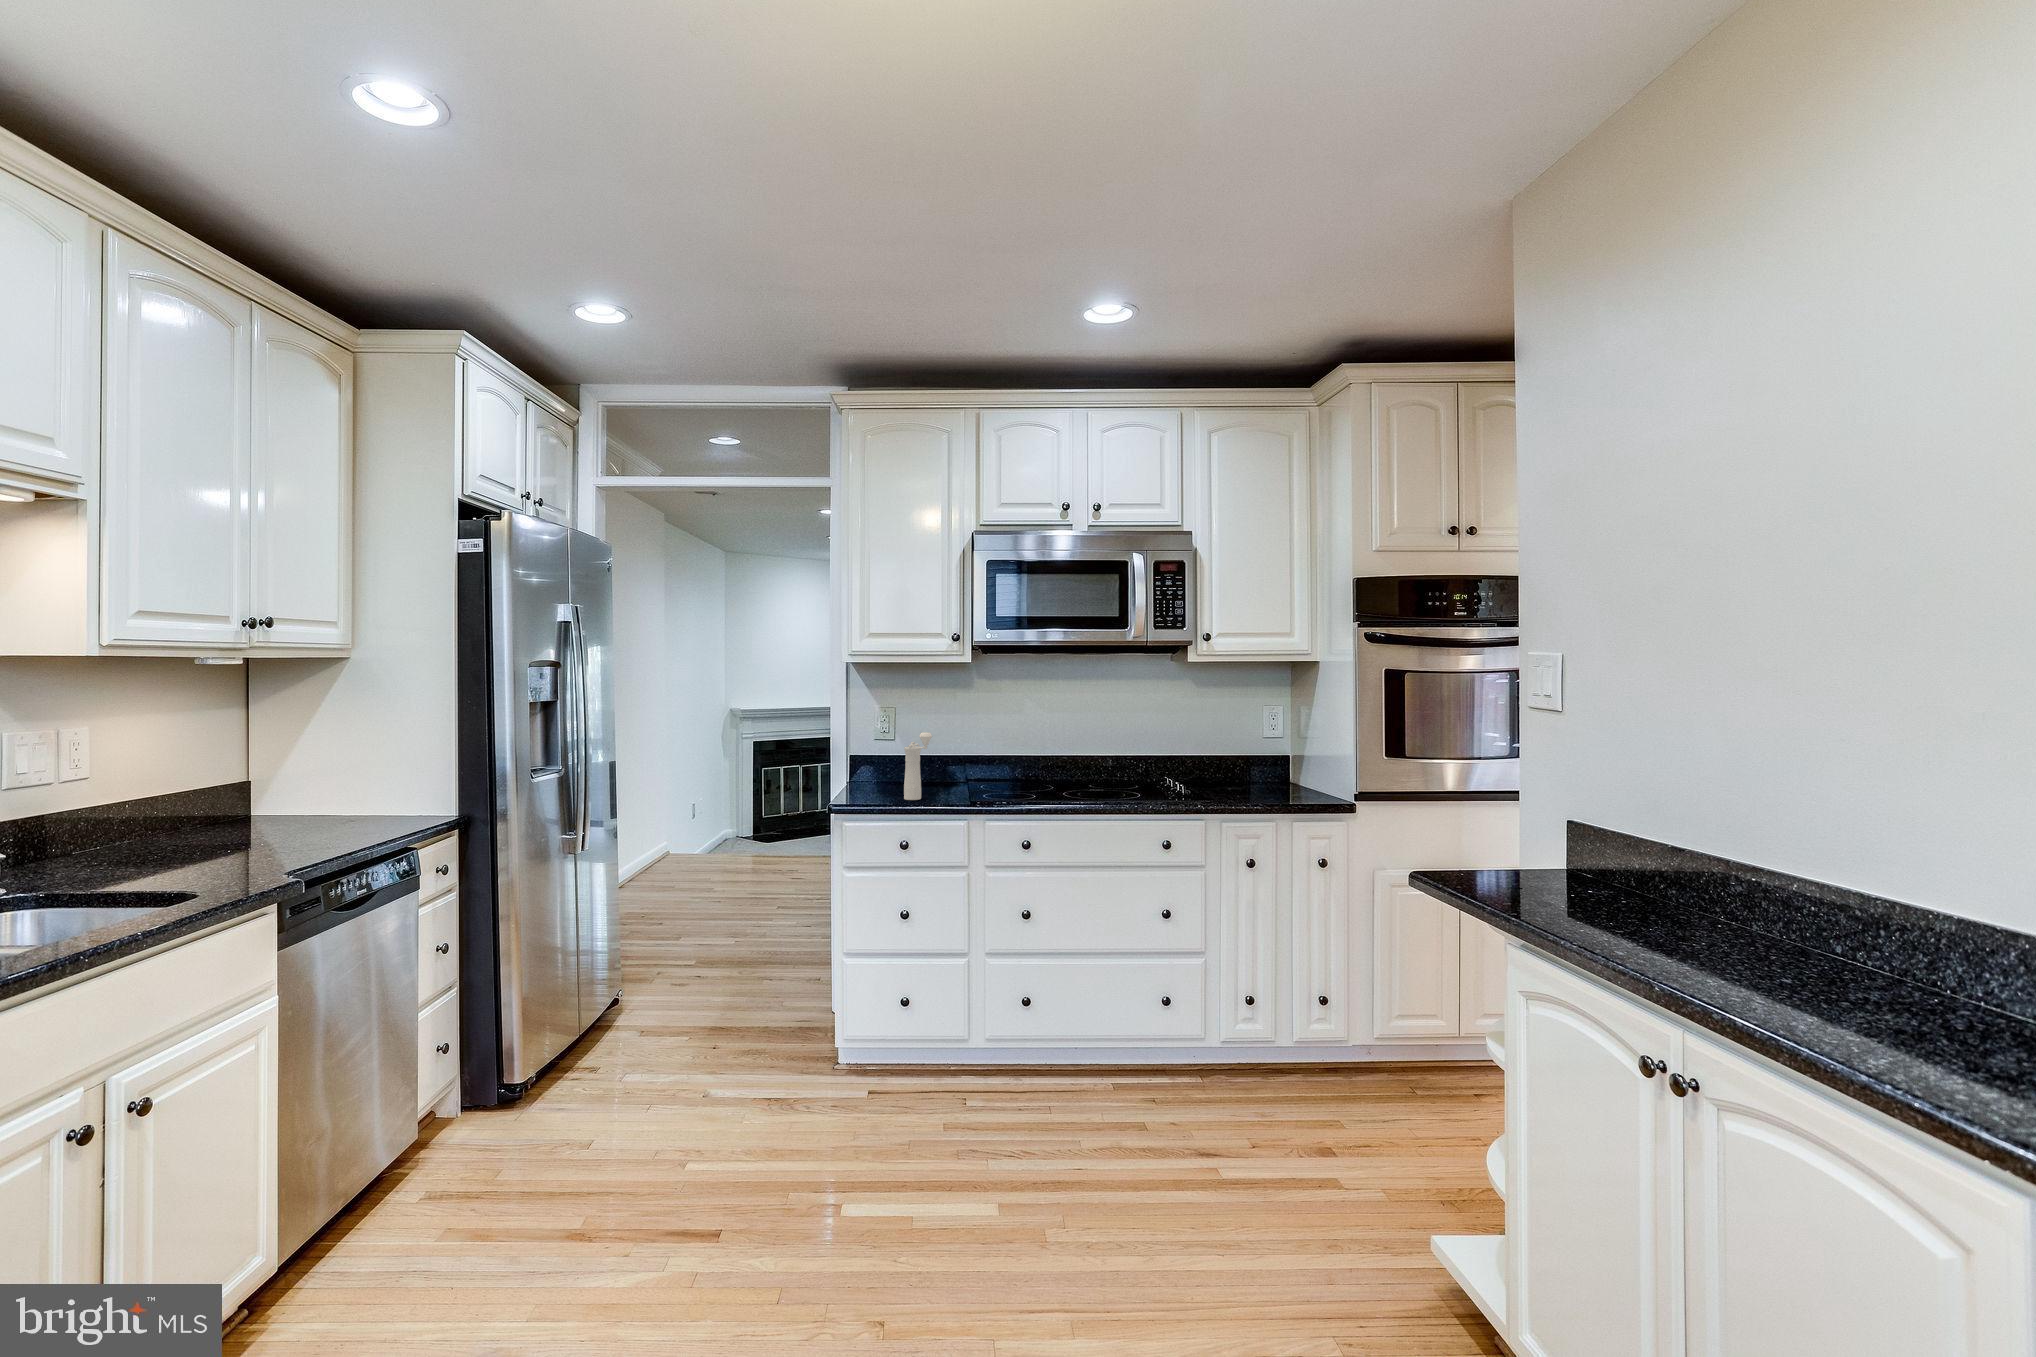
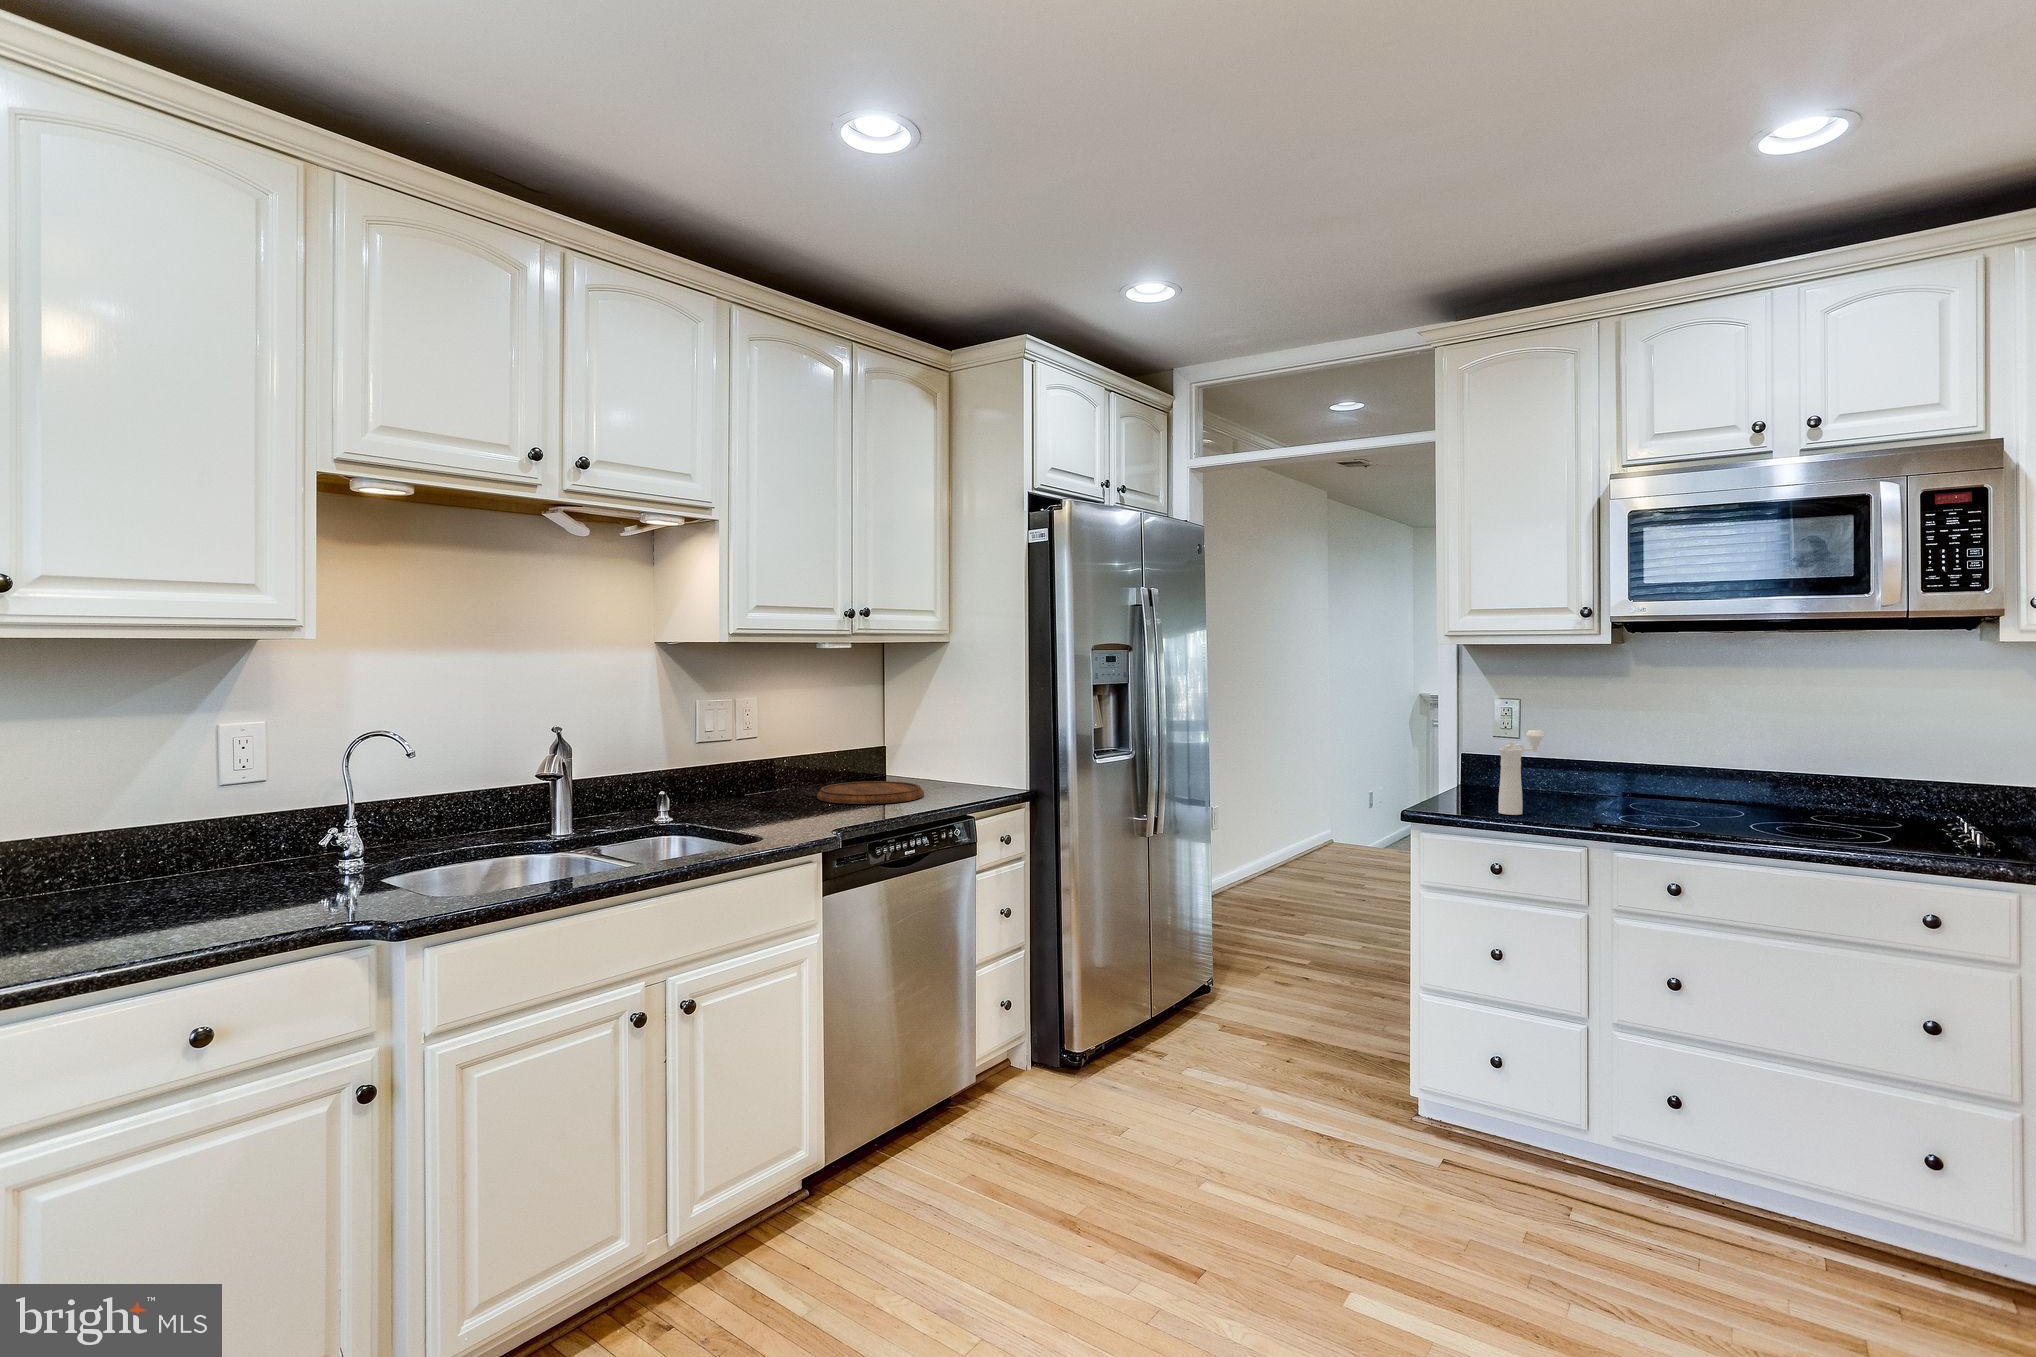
cutting board: none [187,819,339,848] -> present [817,781,924,804]

